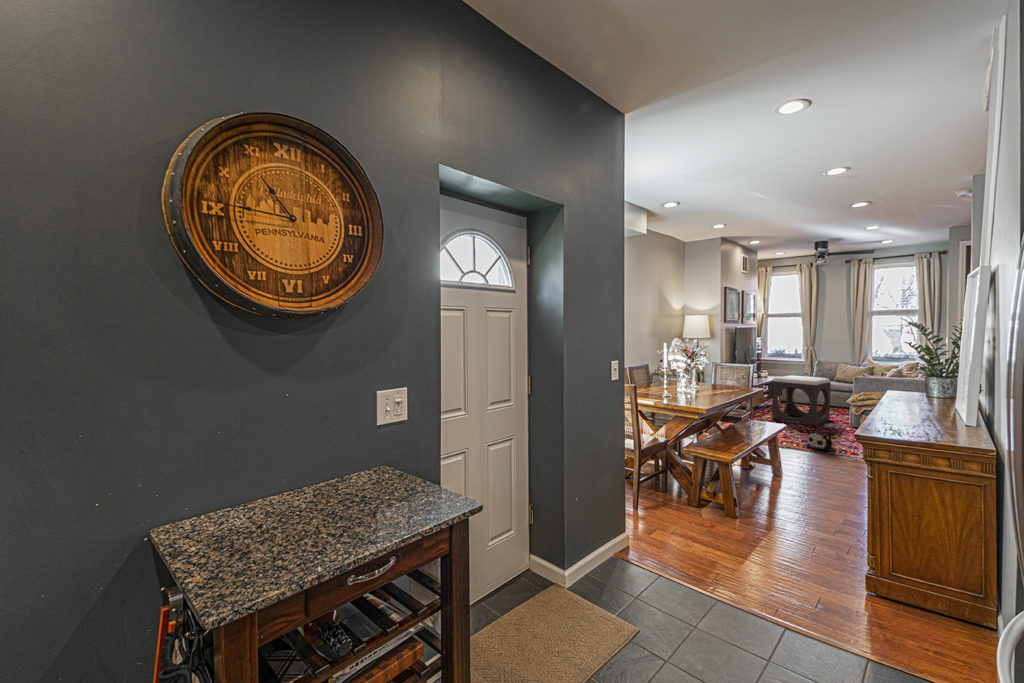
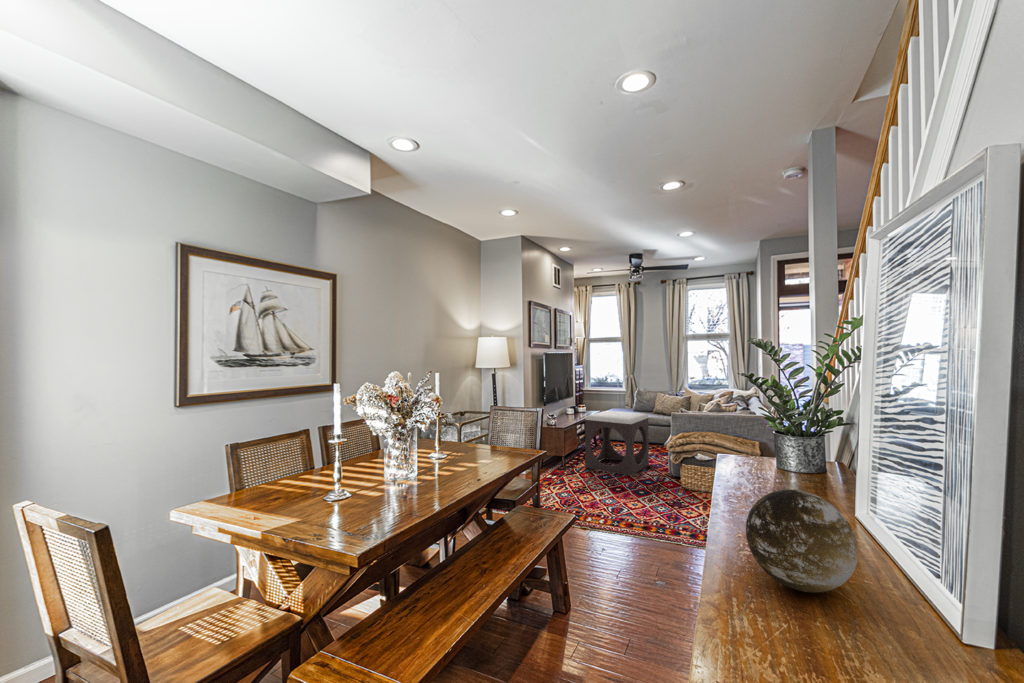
decorative orb: none [891,383,935,416] -> present [746,489,858,593]
plush toy: present [806,429,835,451] -> none [615,494,652,528]

